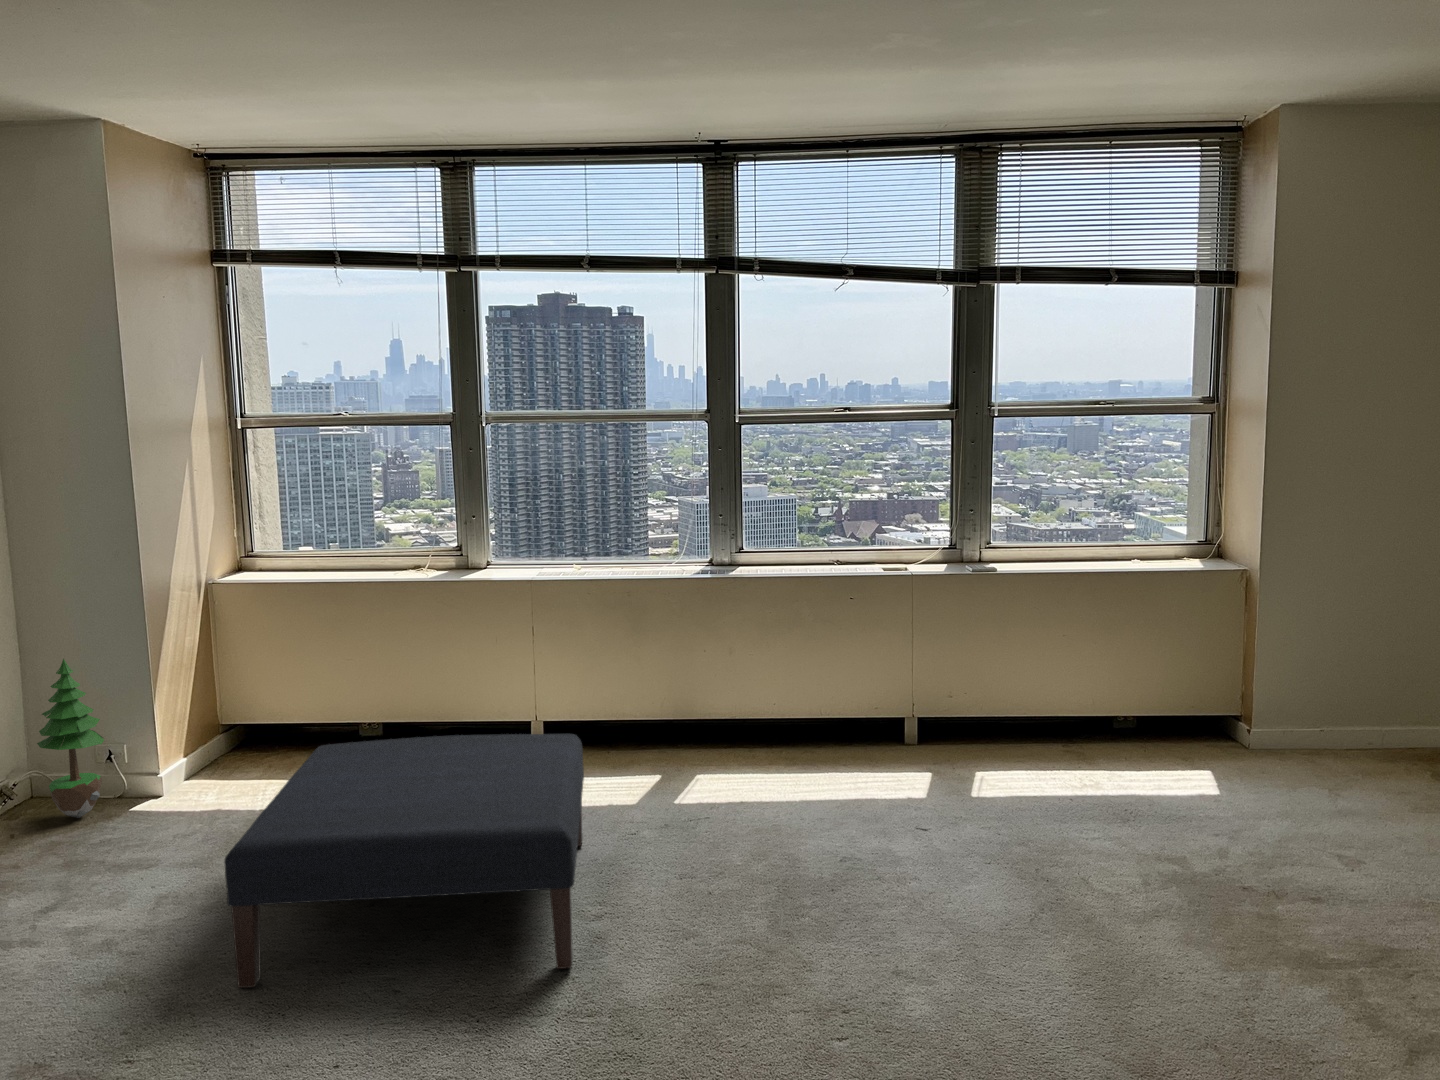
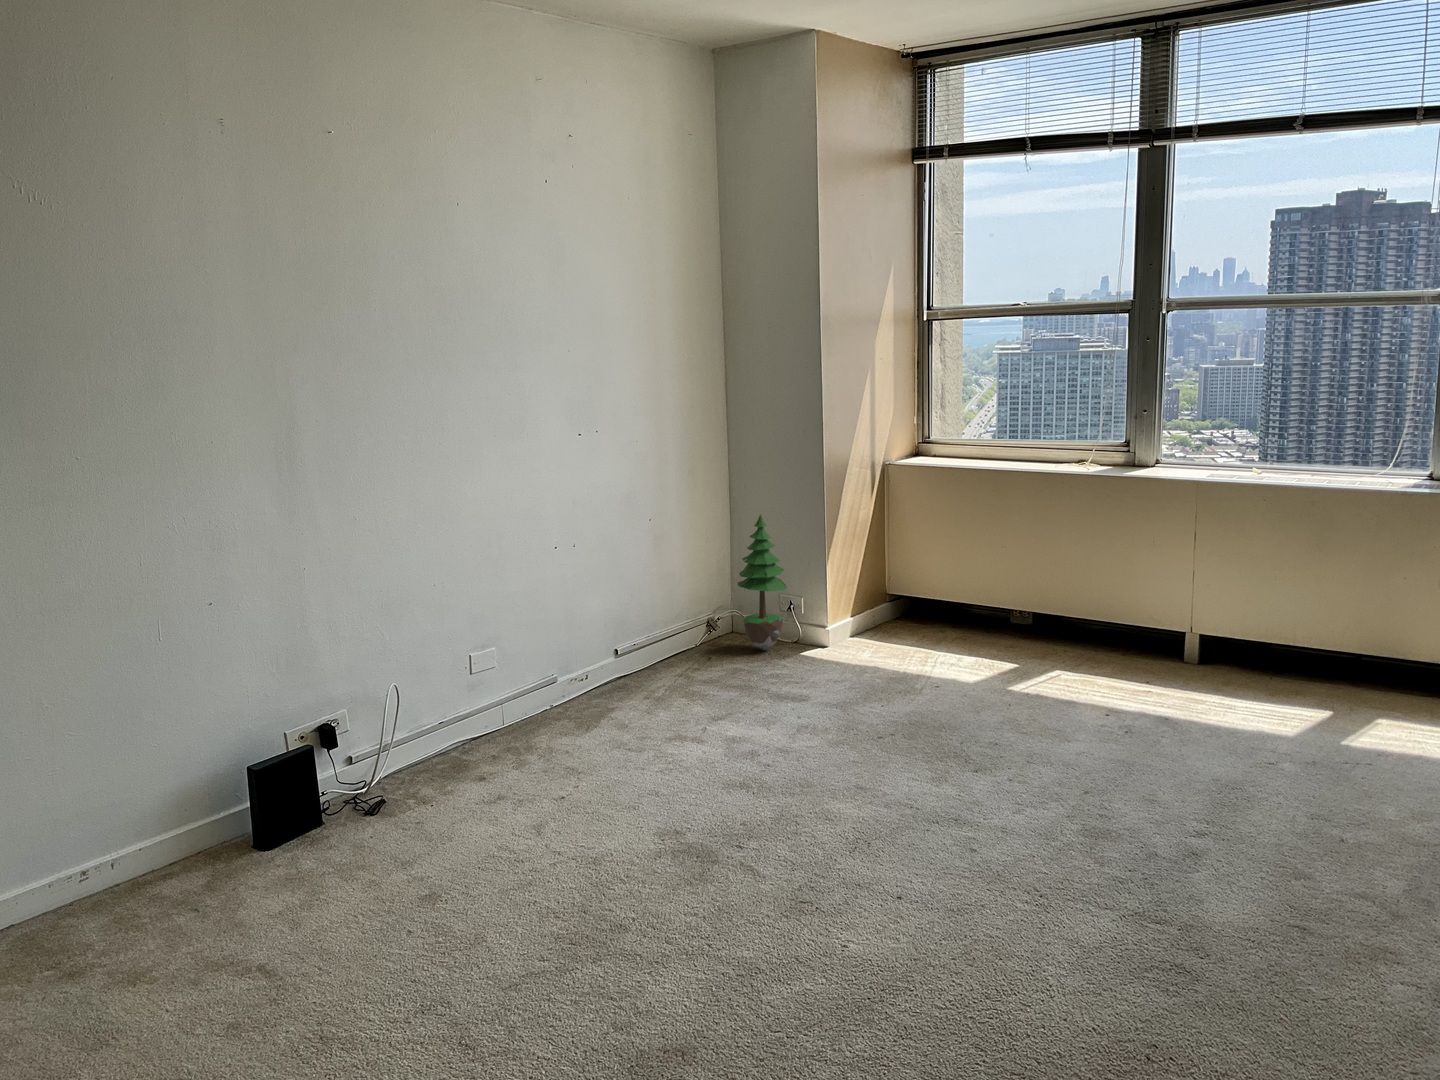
ottoman: present [224,734,584,988] -> none [835,615,1219,879]

